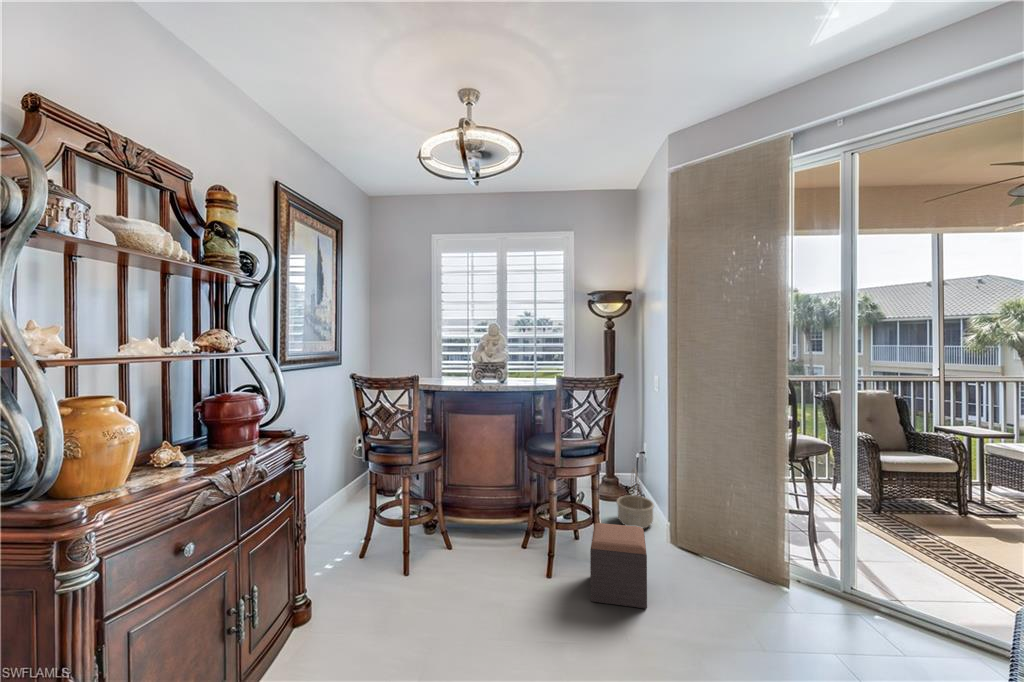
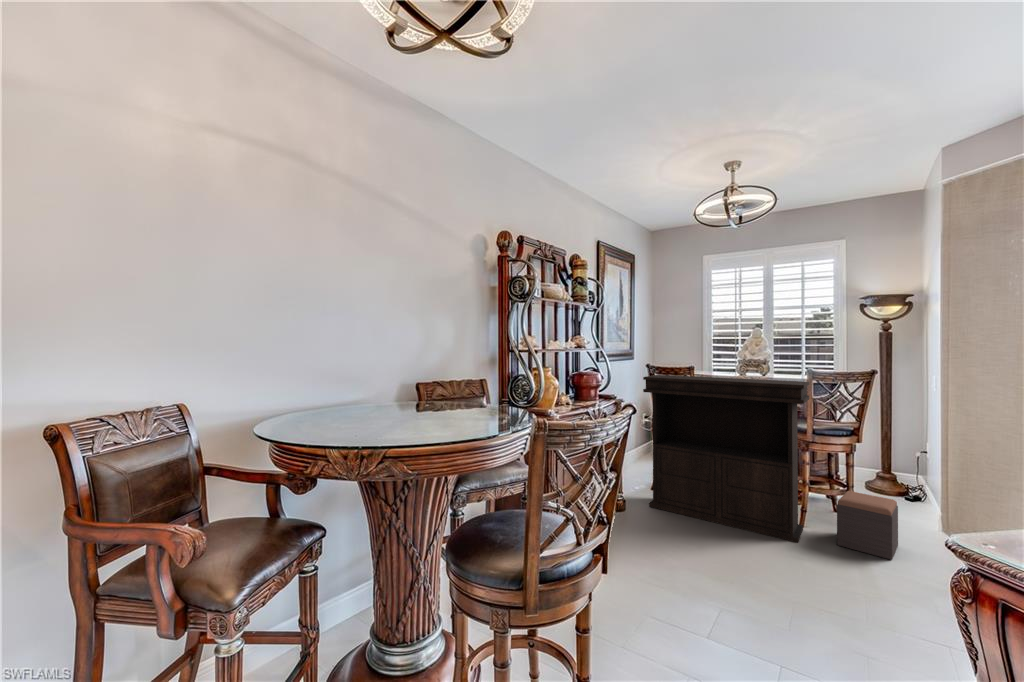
console table: none [341,389,558,613] -> present [643,375,810,543]
basket: present [617,468,654,528] -> none [885,461,931,518]

